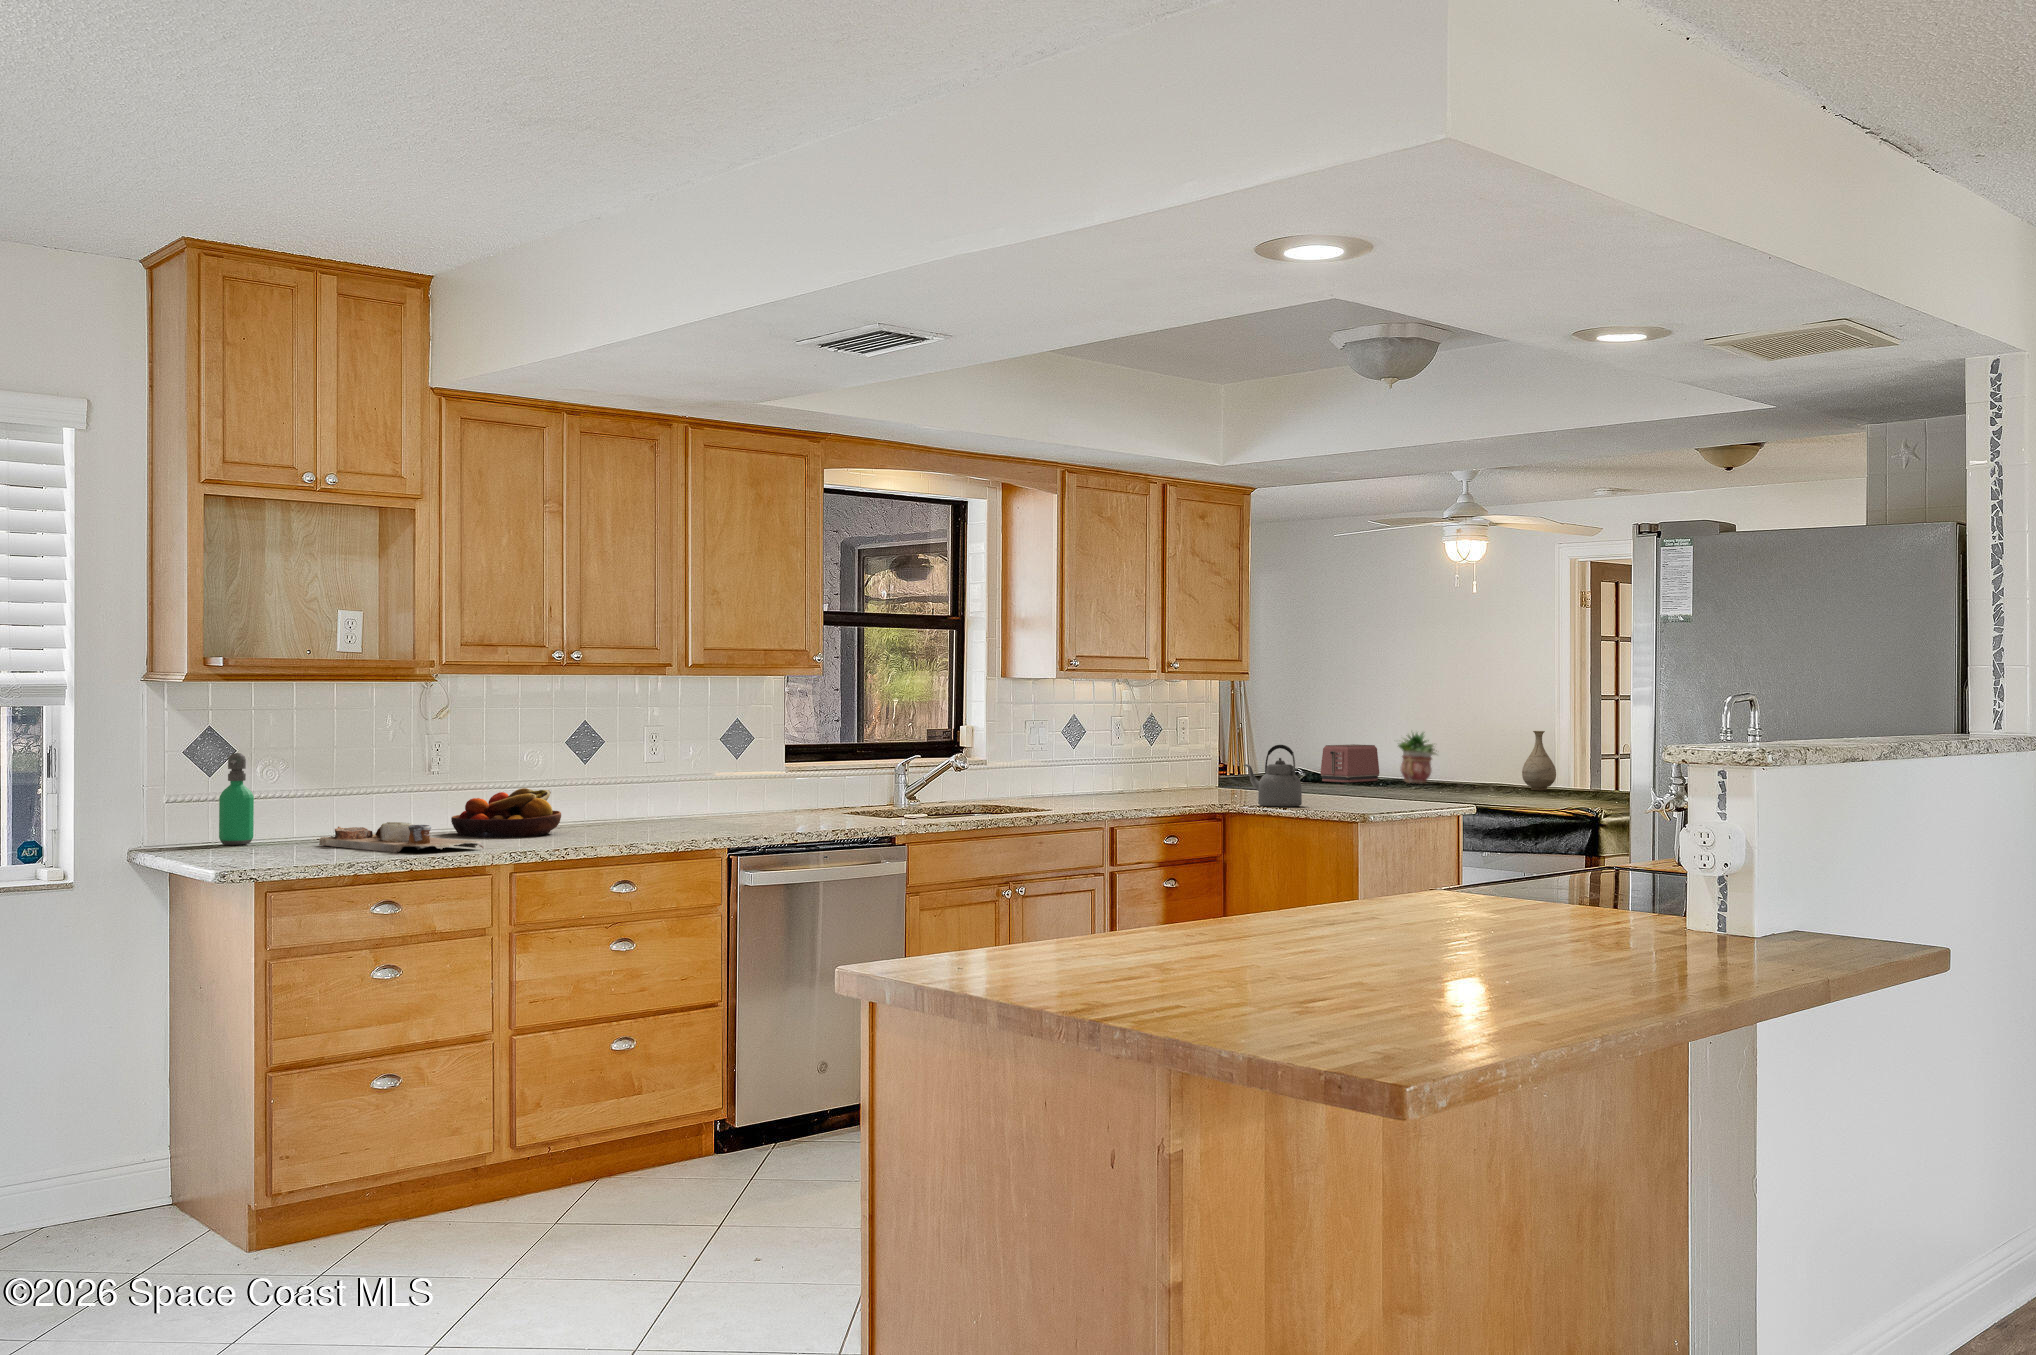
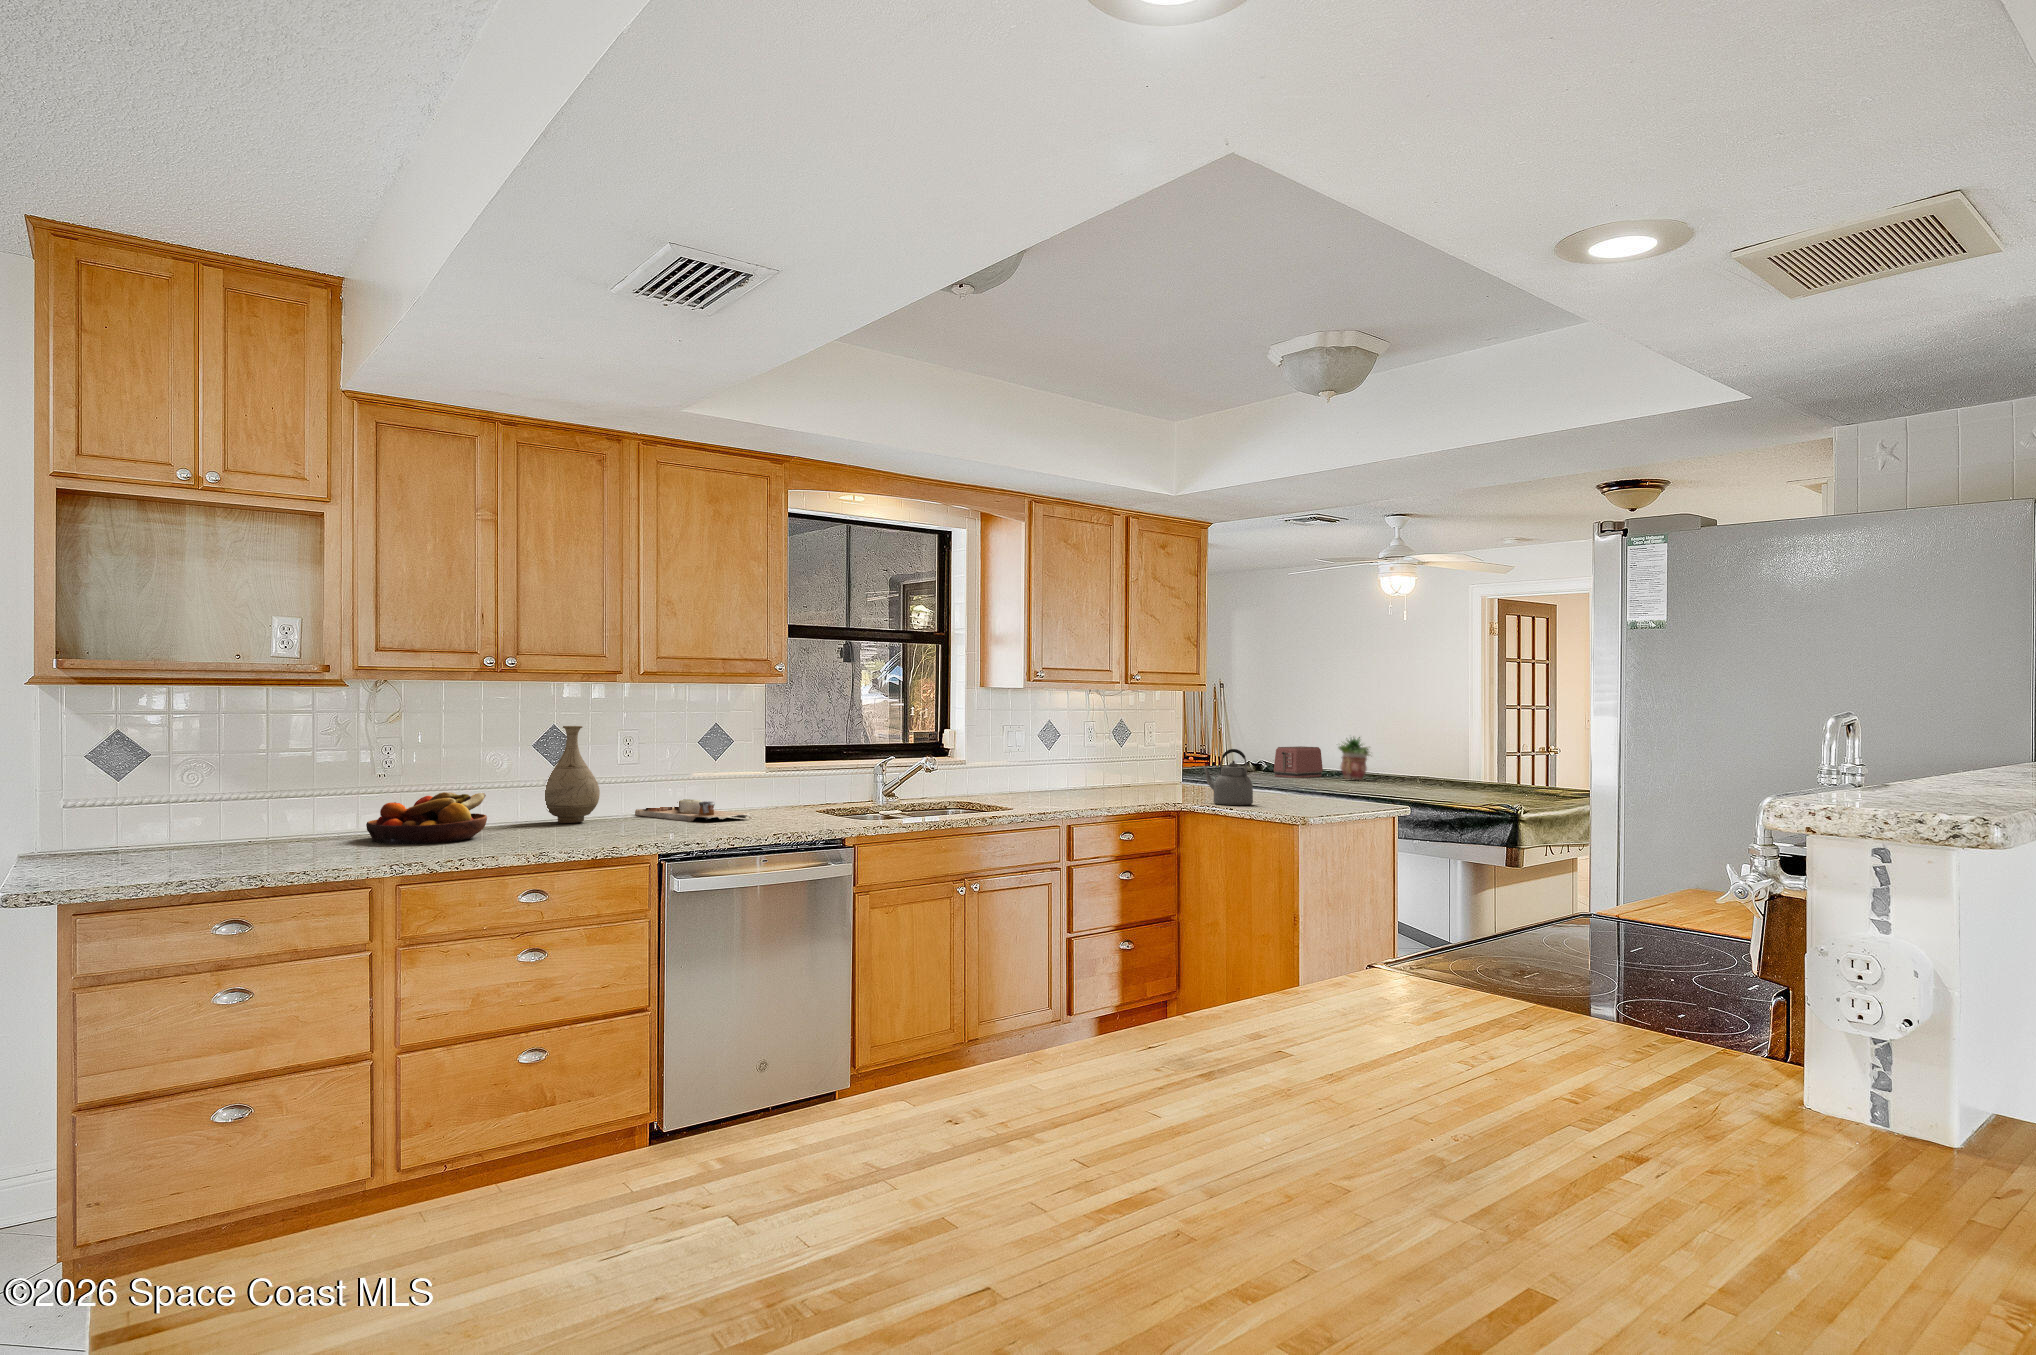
vase: present [1522,731,1556,791] -> present [545,726,600,823]
soap dispenser: present [219,753,254,845] -> none [69,756,113,855]
cutting board: present [319,822,484,853] -> present [635,799,751,822]

